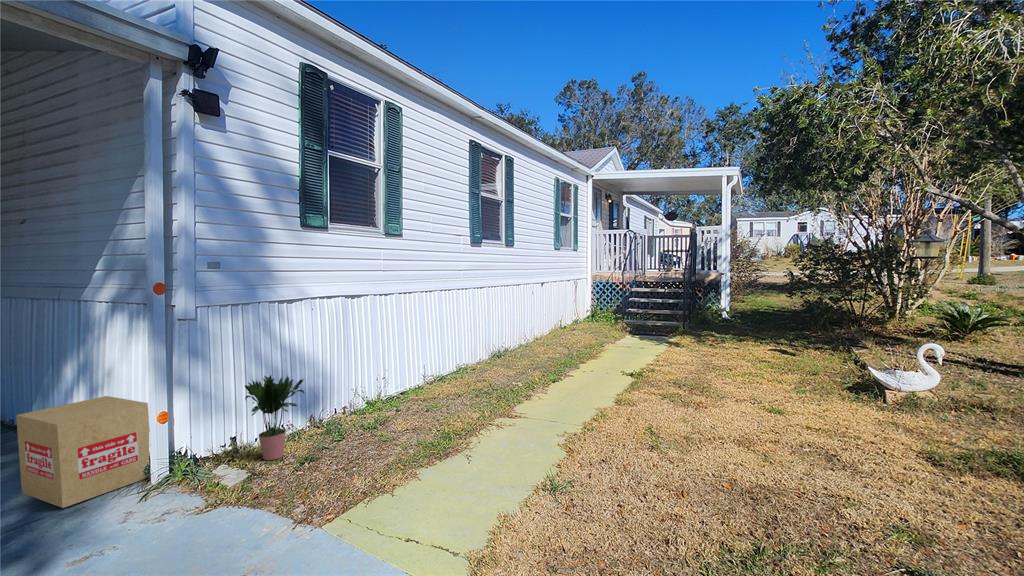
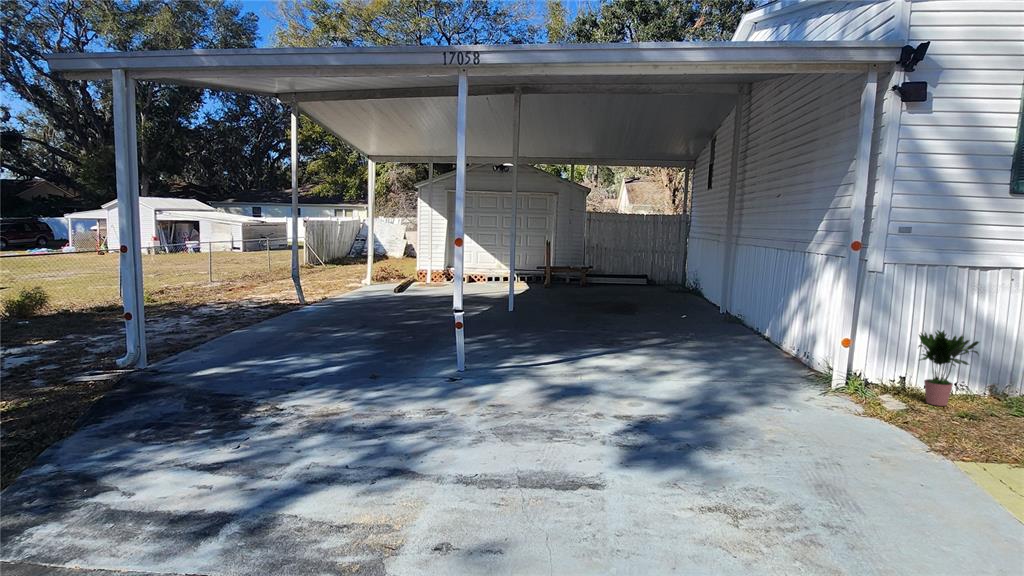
cardboard box: present [16,396,150,508] -> none [759,322,838,386]

